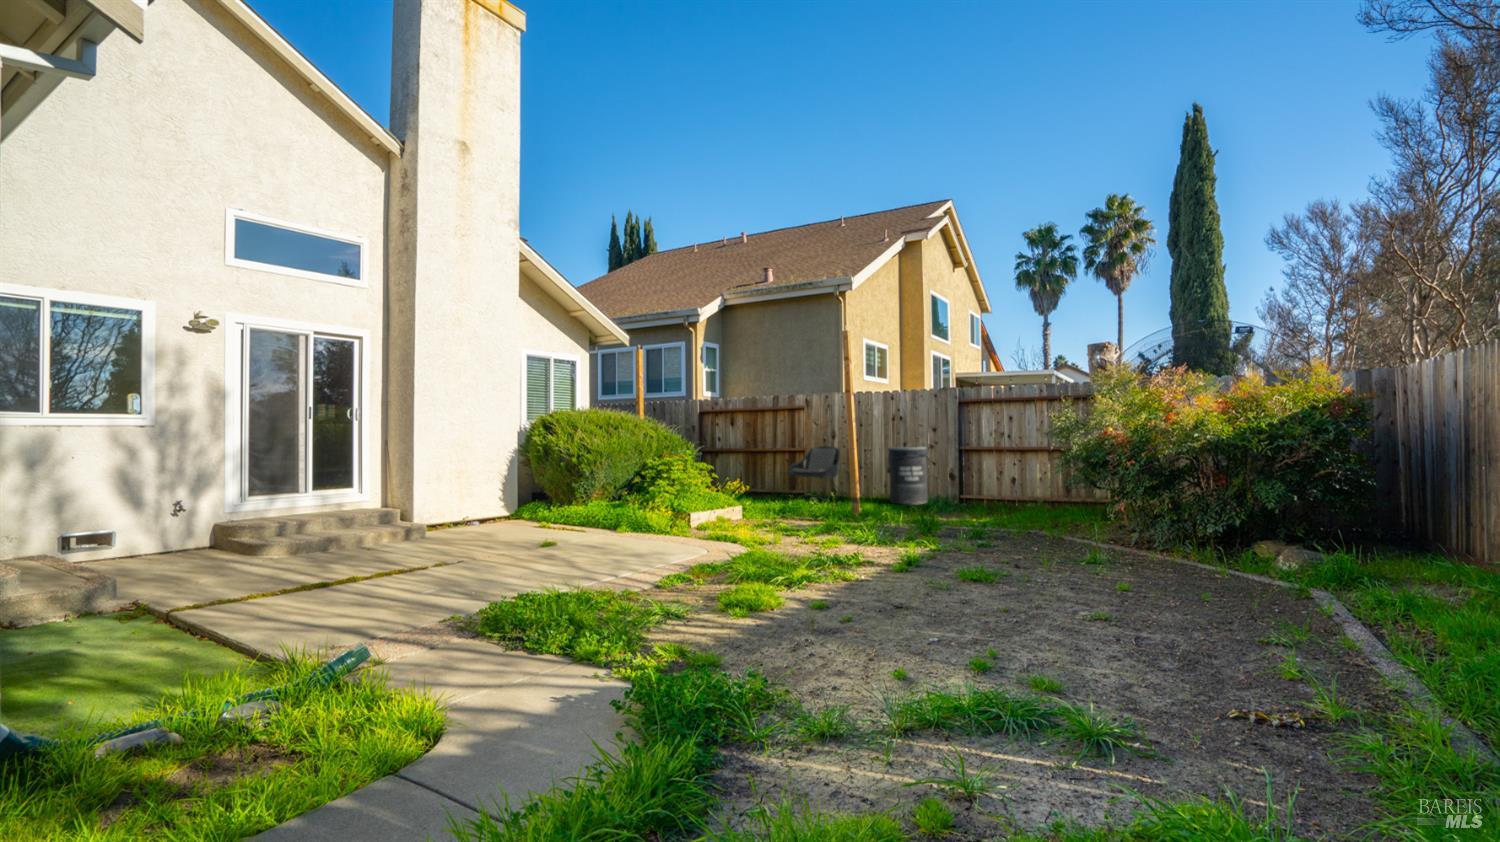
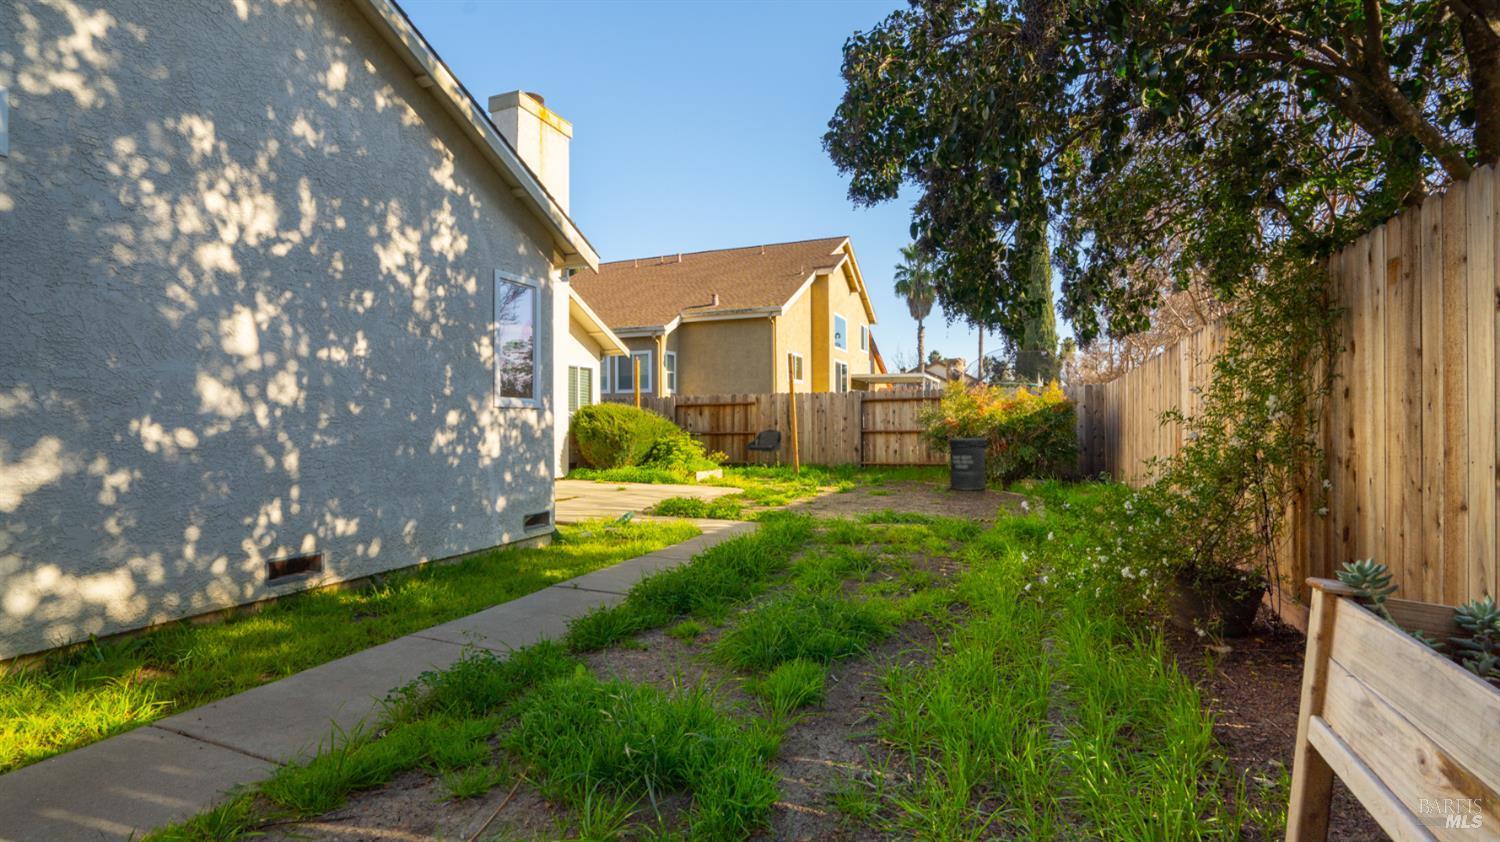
trash can: present [887,446,929,505] -> present [949,436,988,490]

